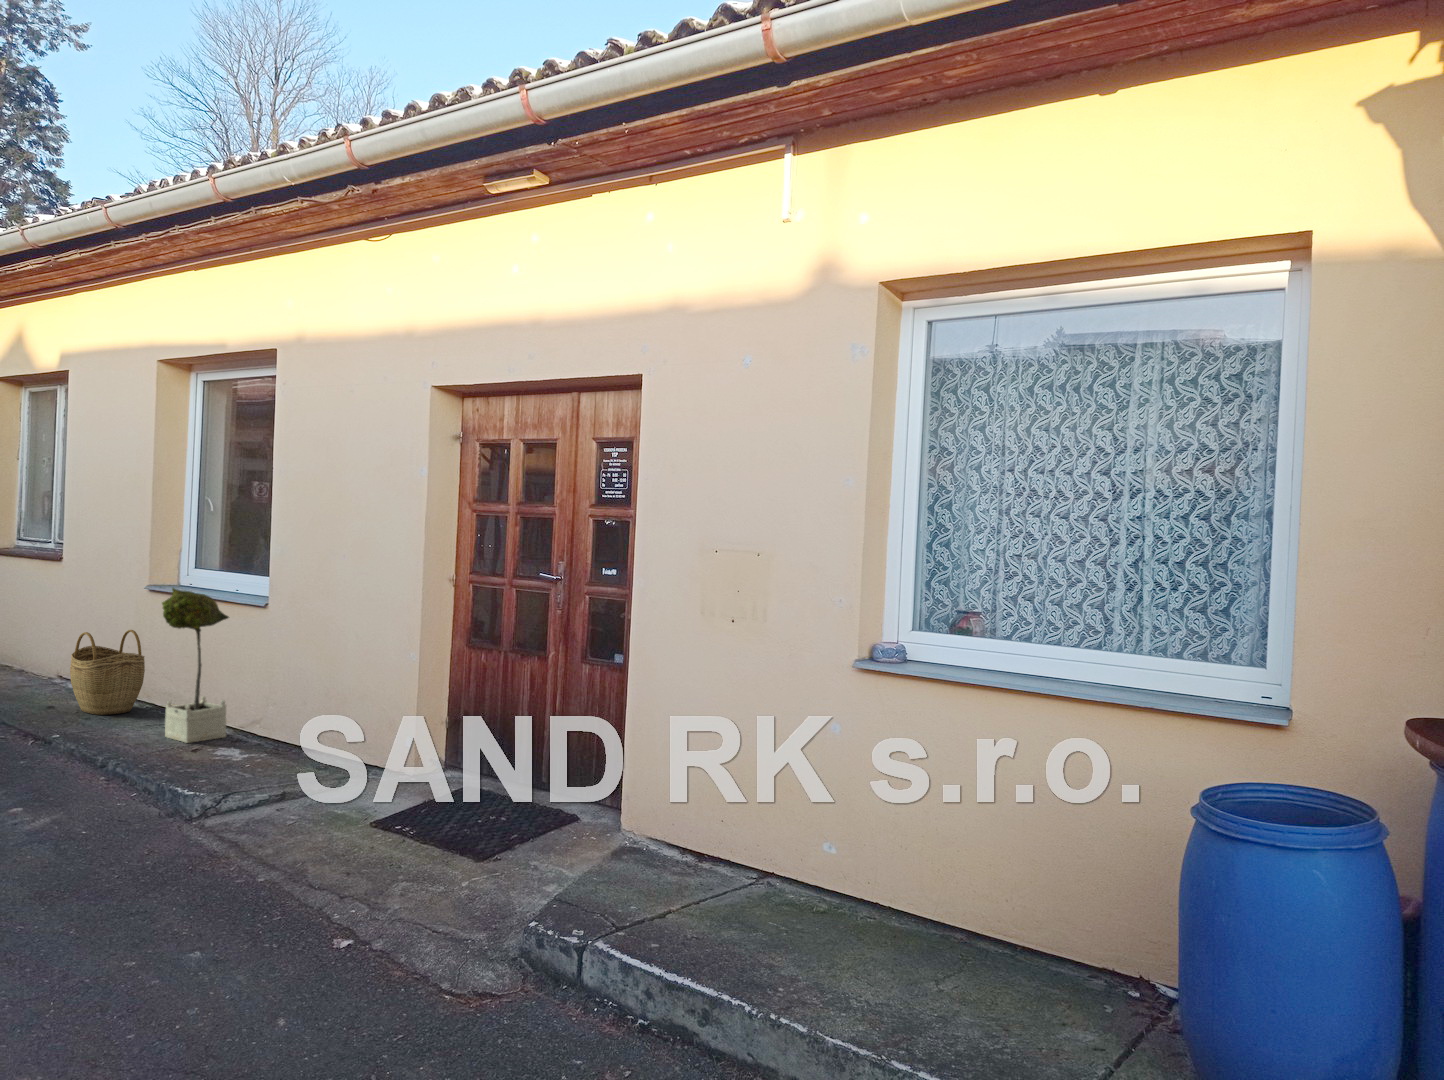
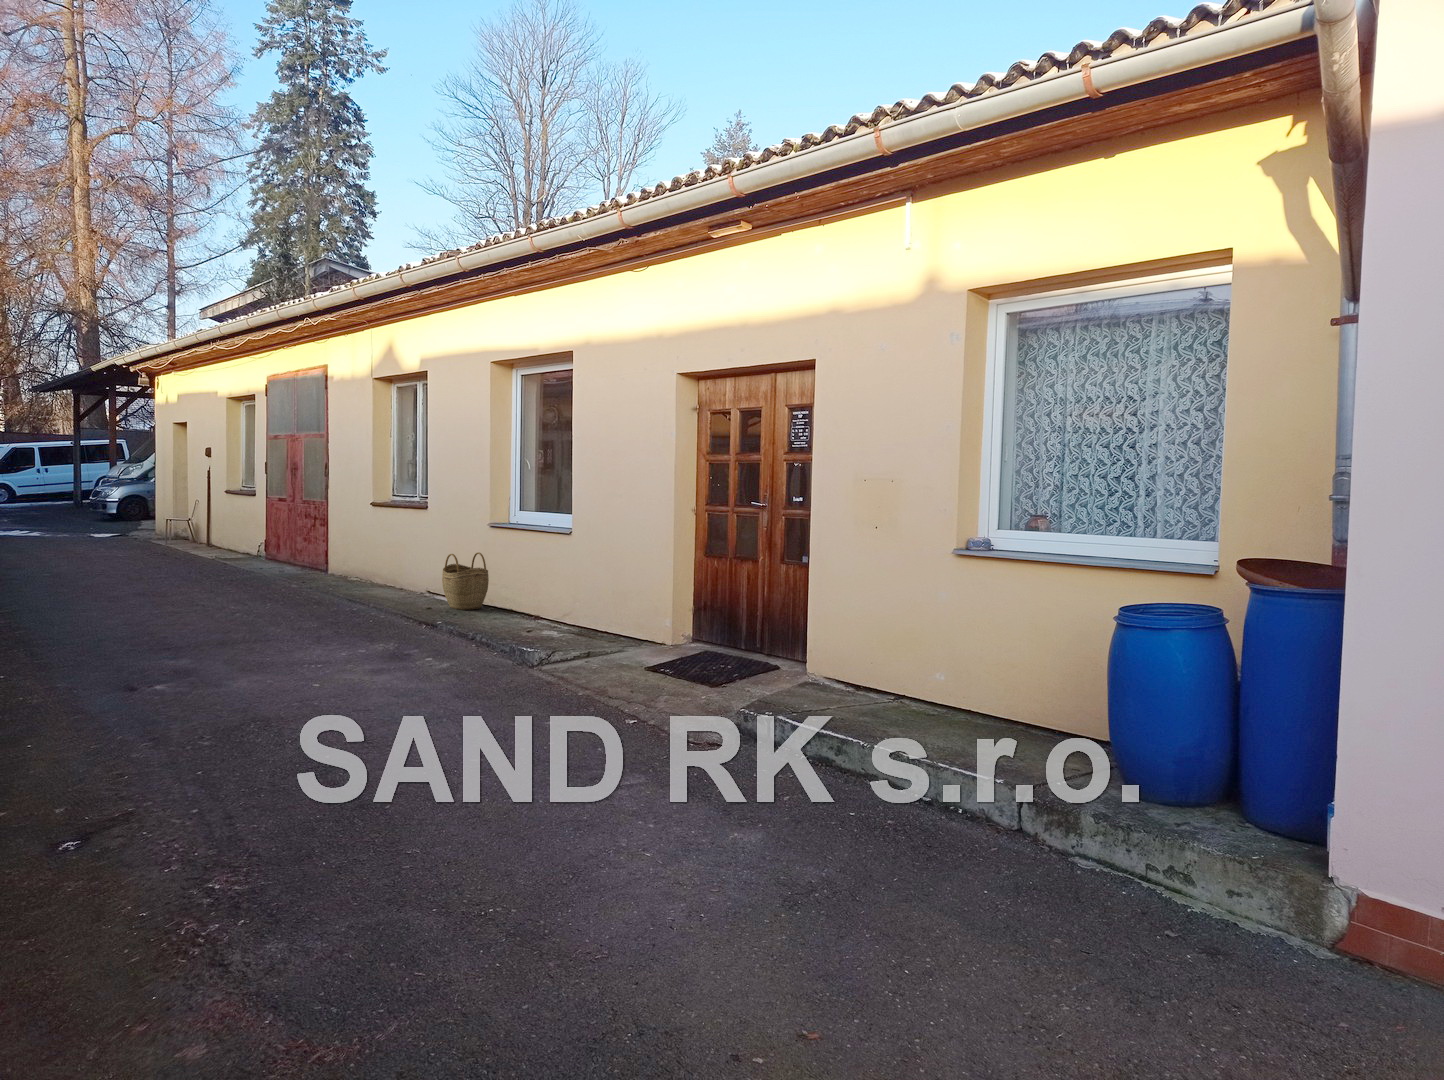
potted tree: present [162,588,229,743] -> none [502,520,545,626]

